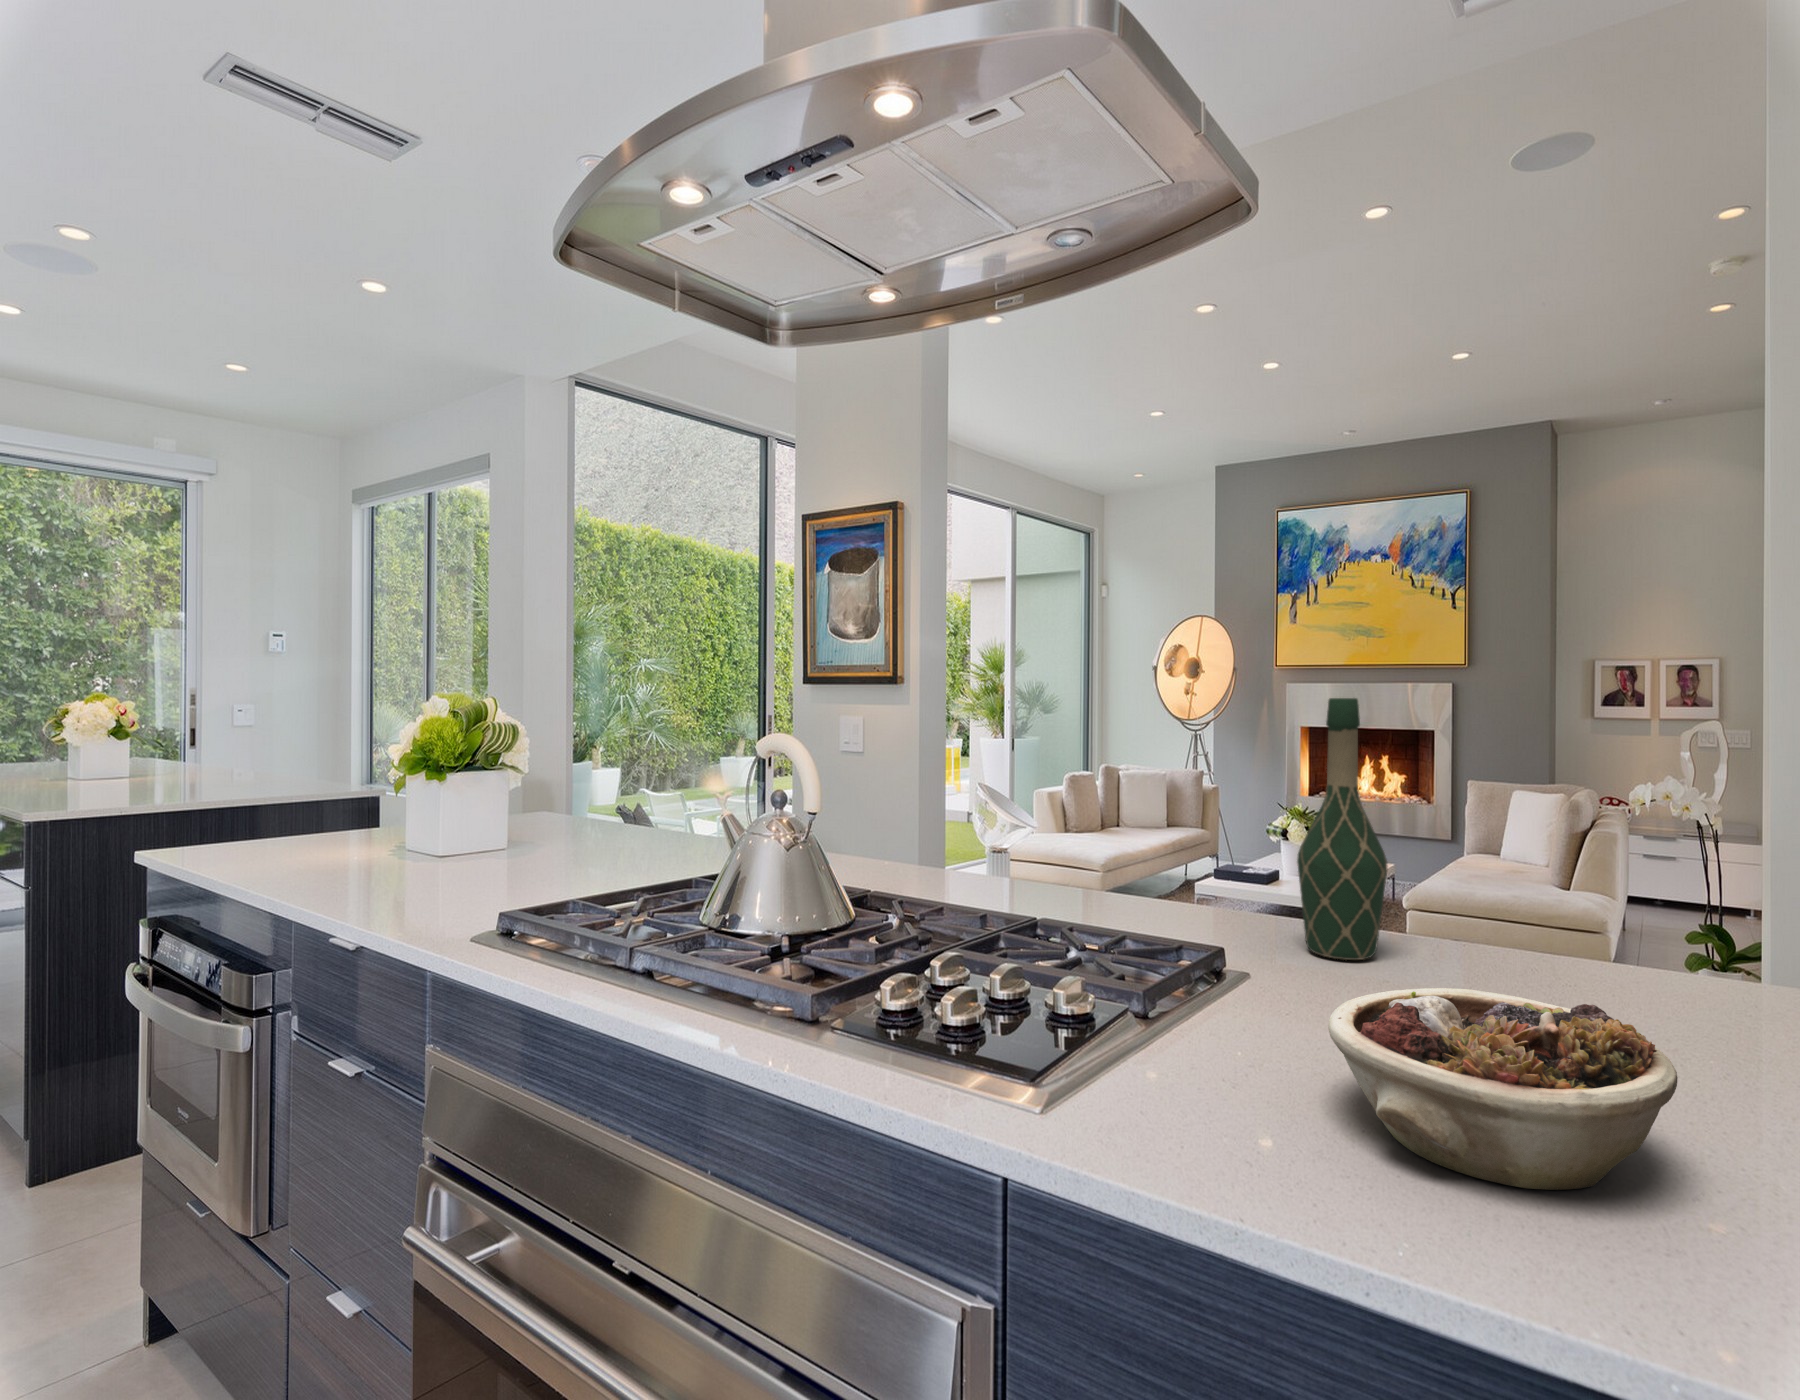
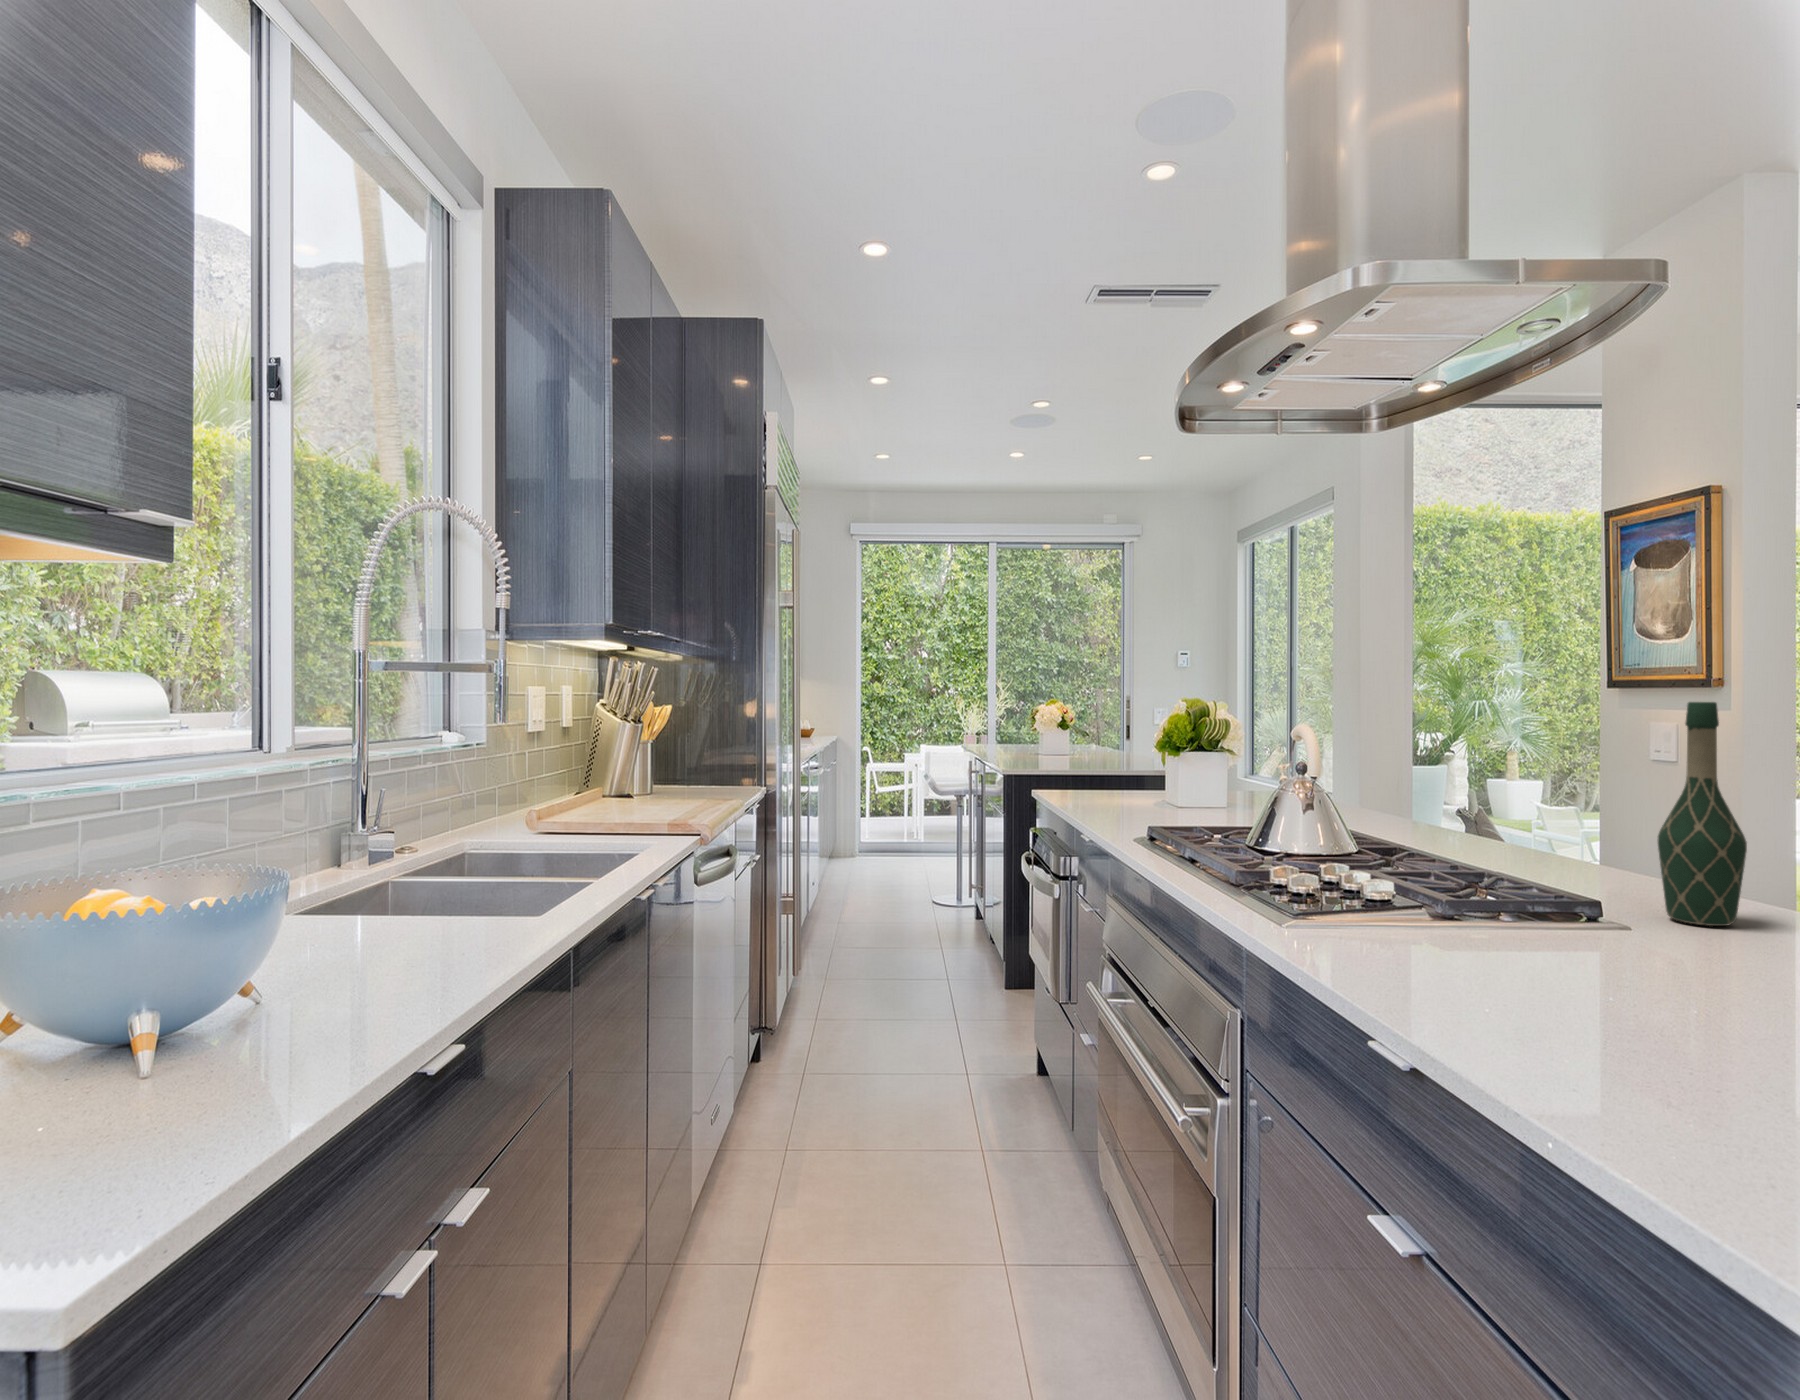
succulent planter: present [1328,988,1678,1190] -> none [1358,872,1551,974]

